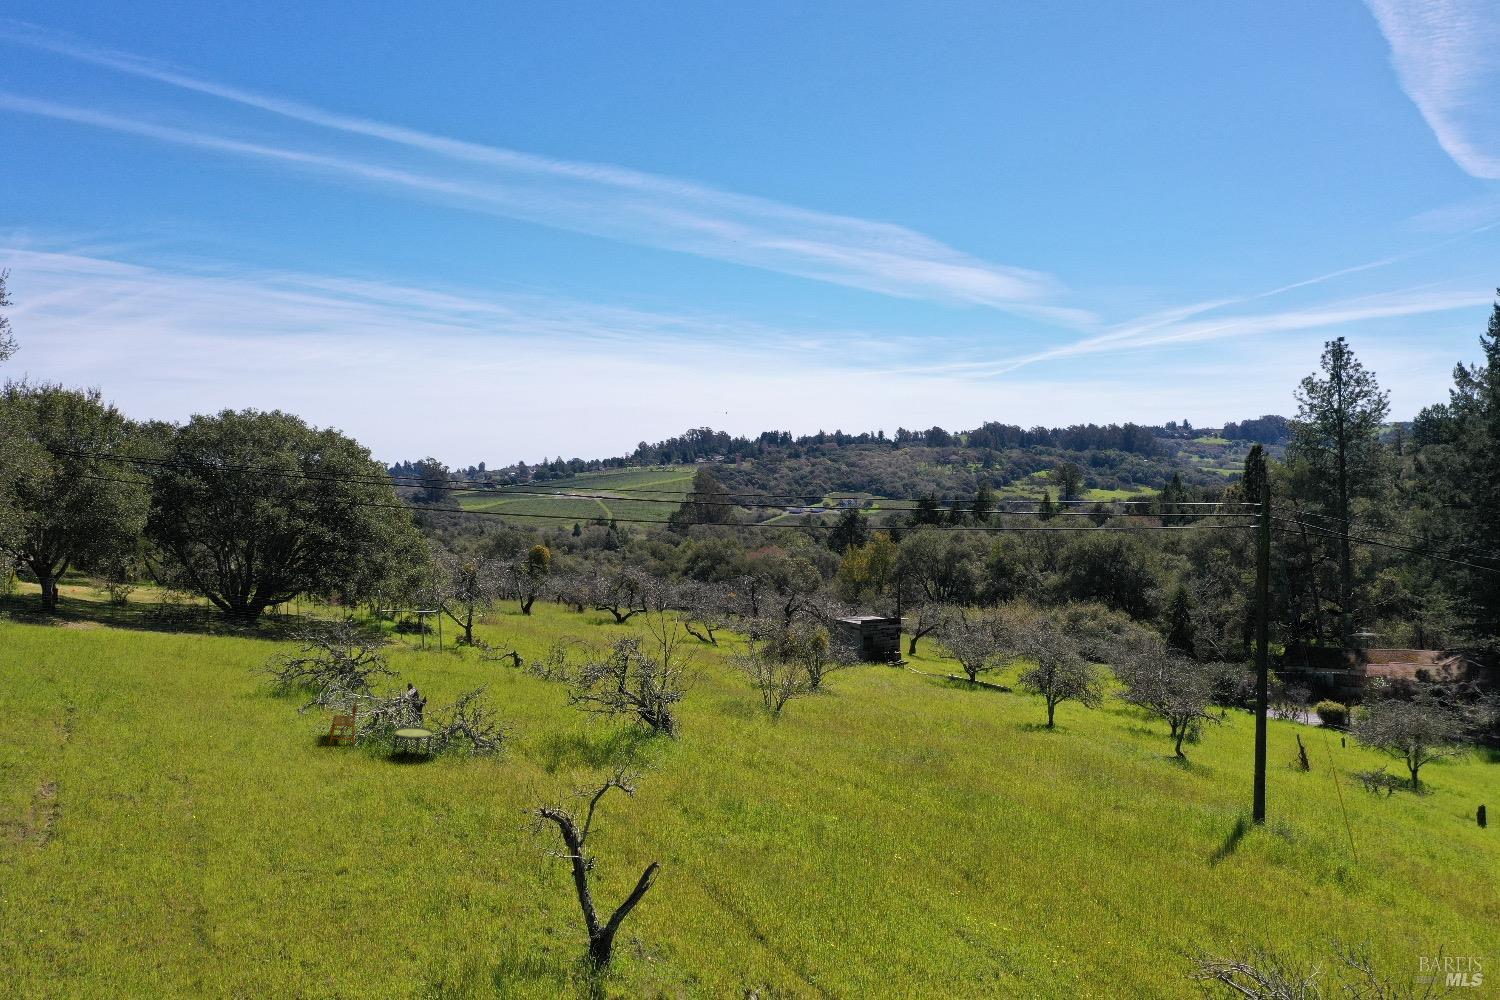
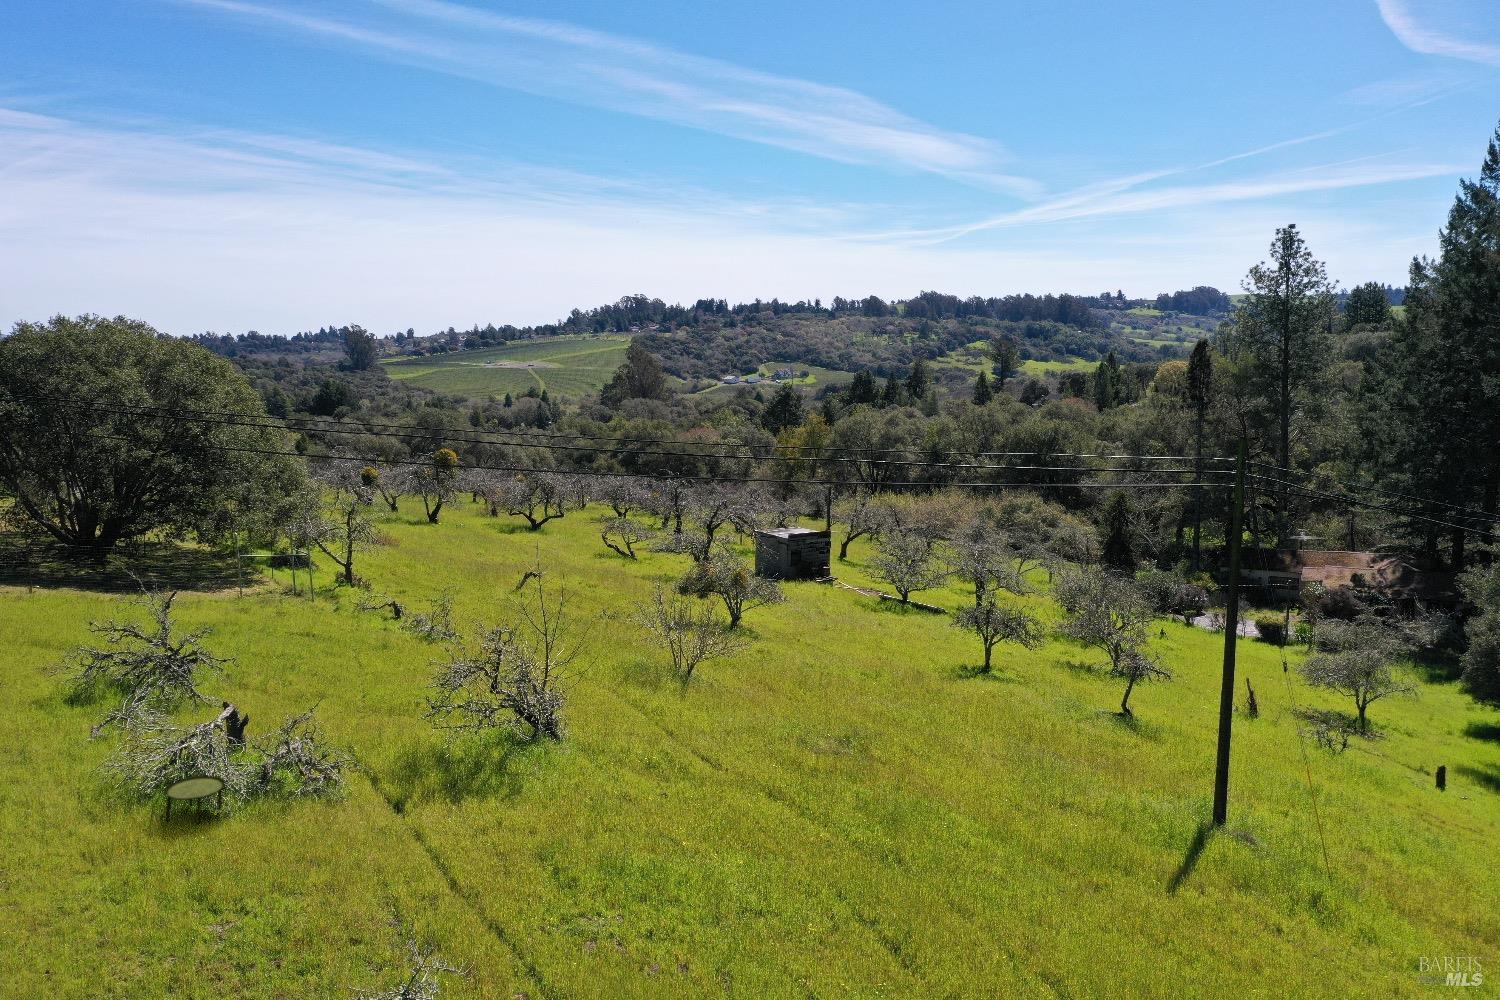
bench: present [329,702,357,745] -> none [81,740,127,807]

